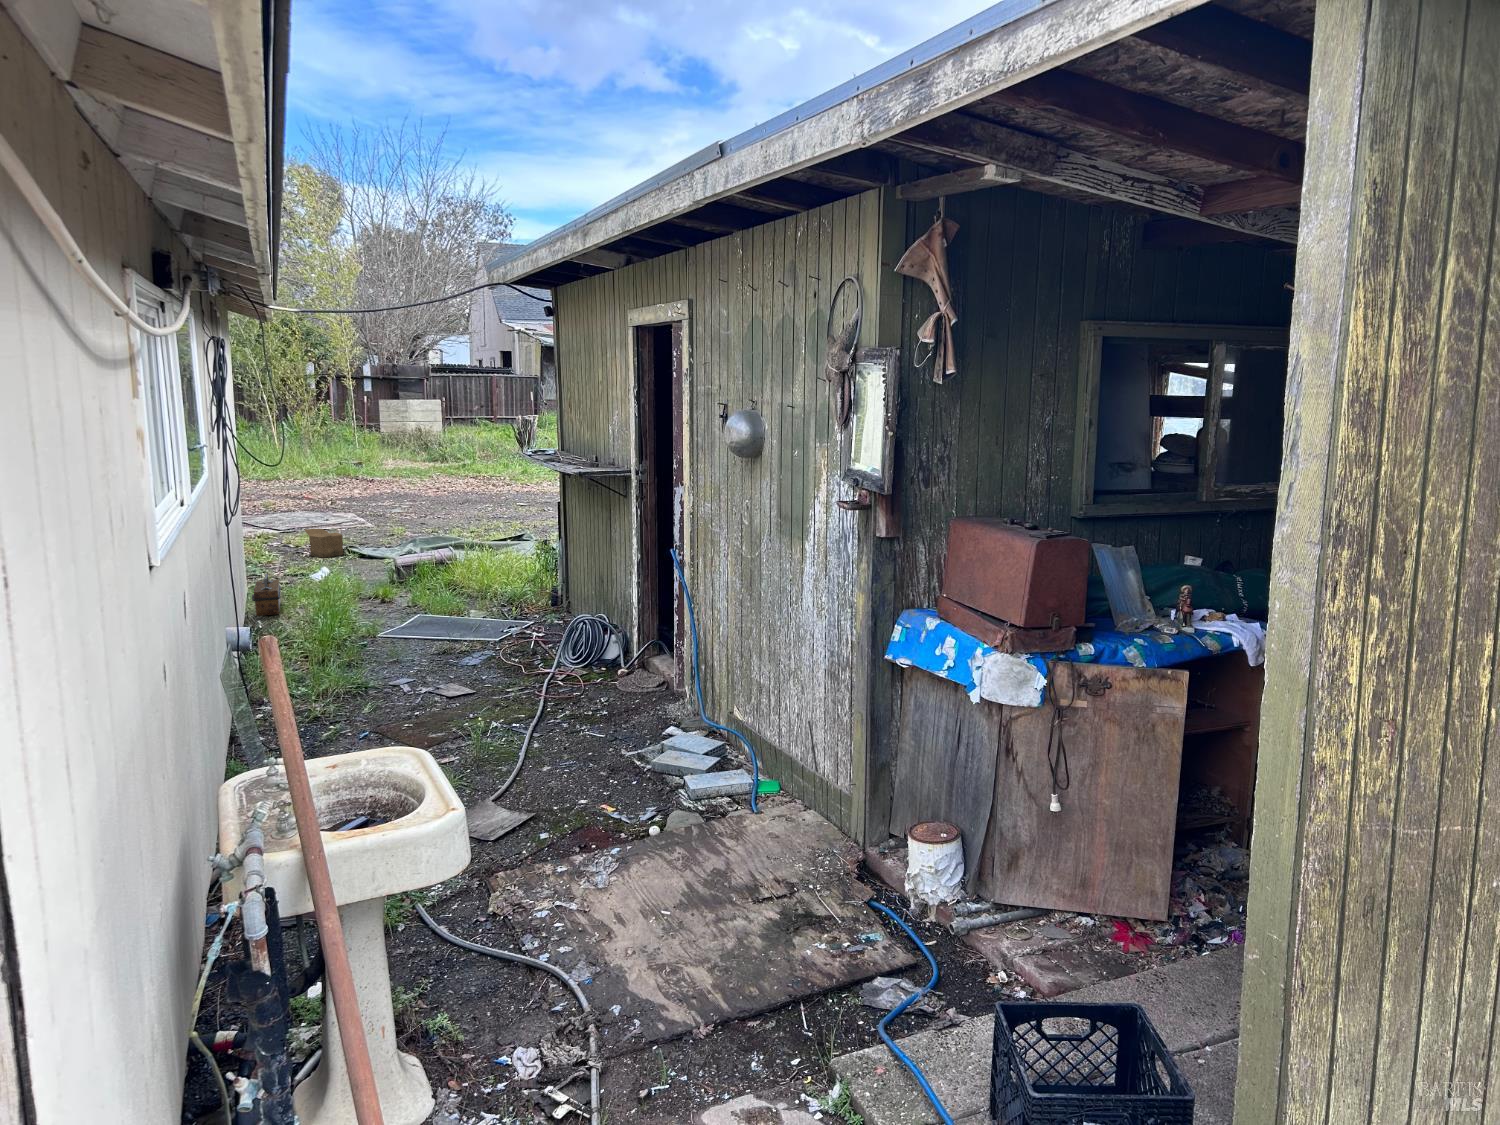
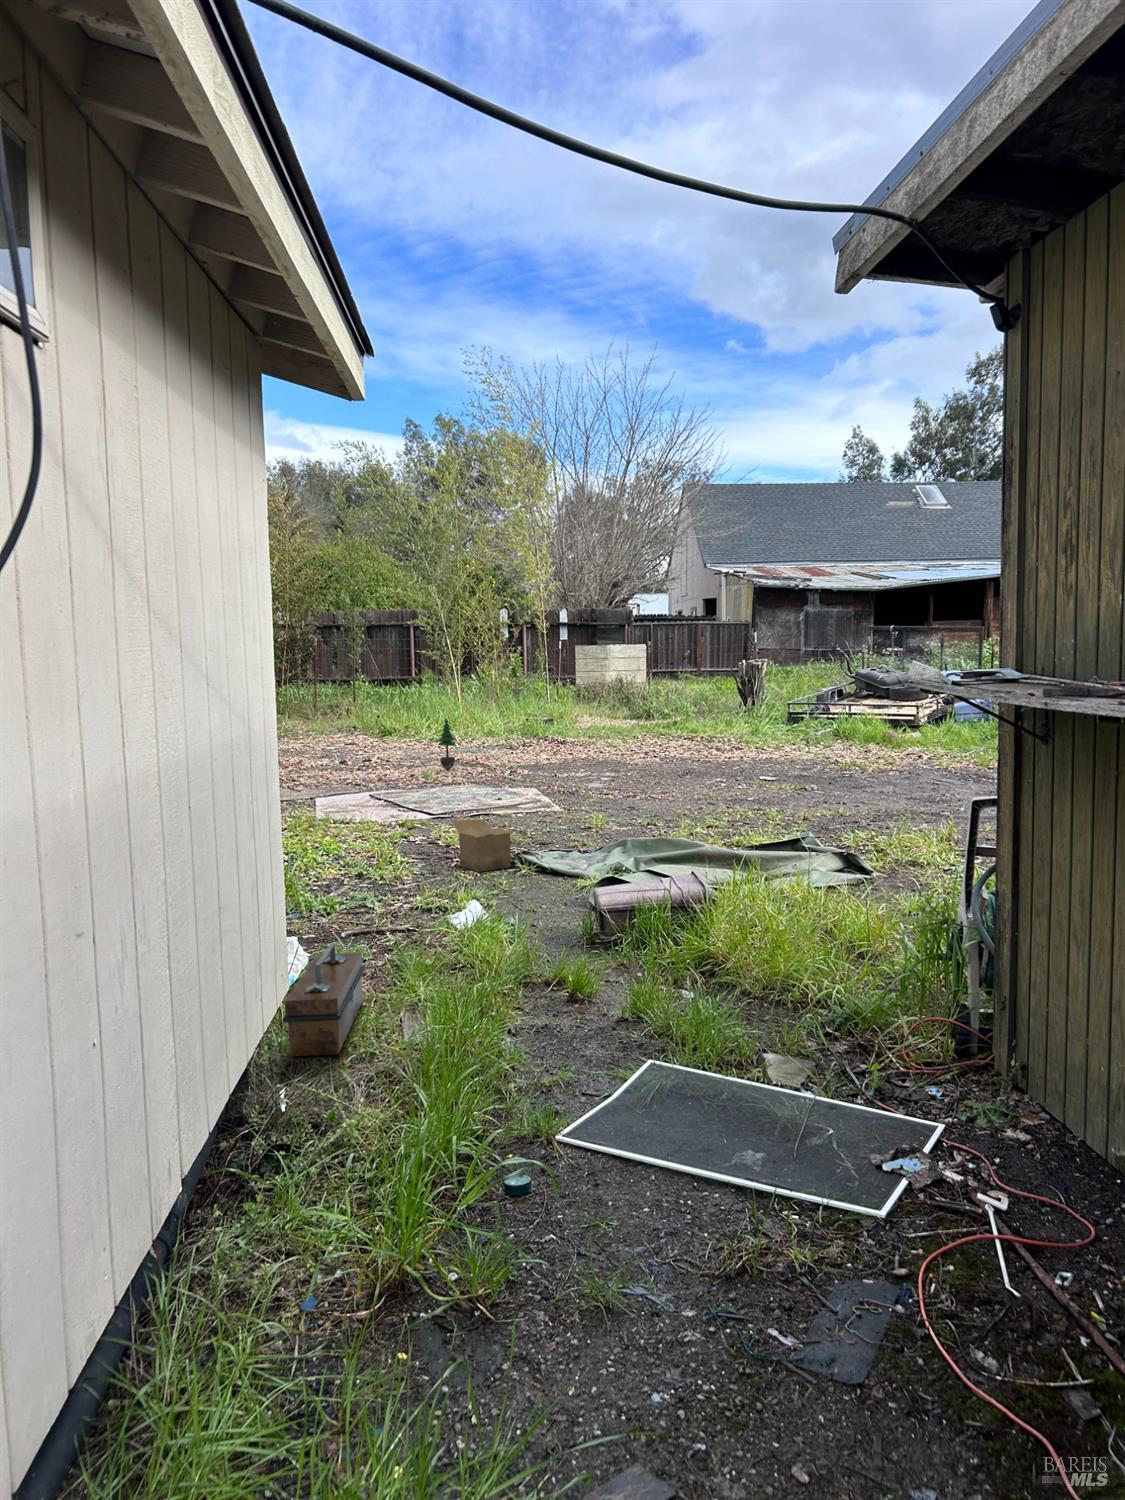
potted tree: none [269,463,285,503] -> present [438,718,456,770]

